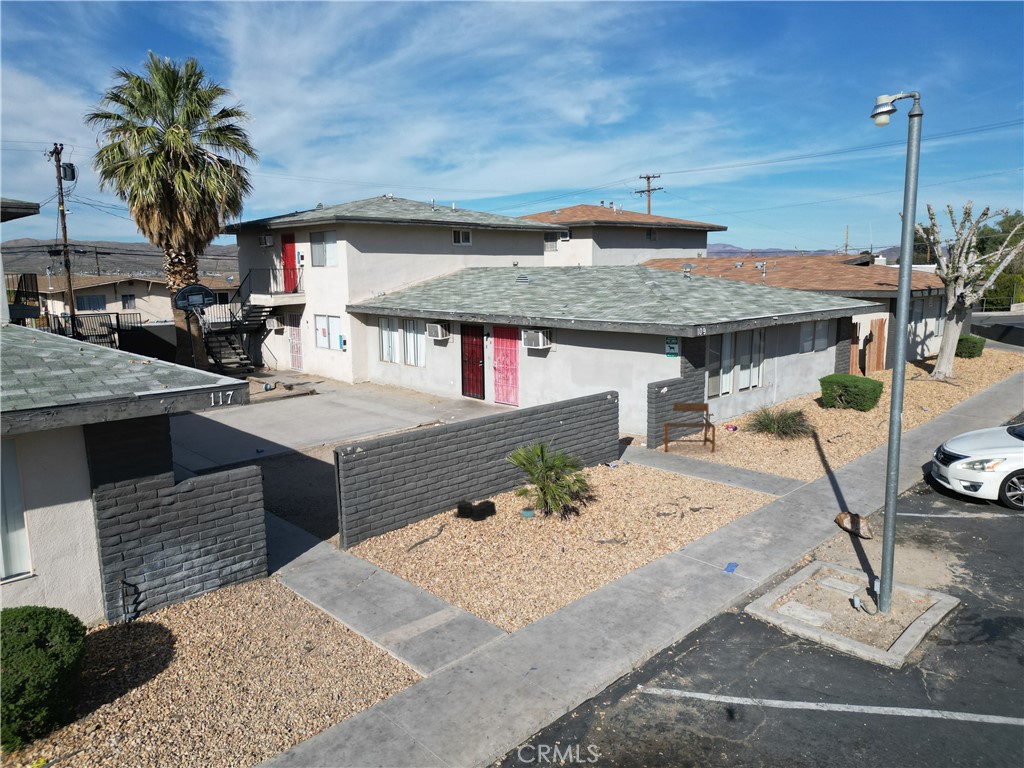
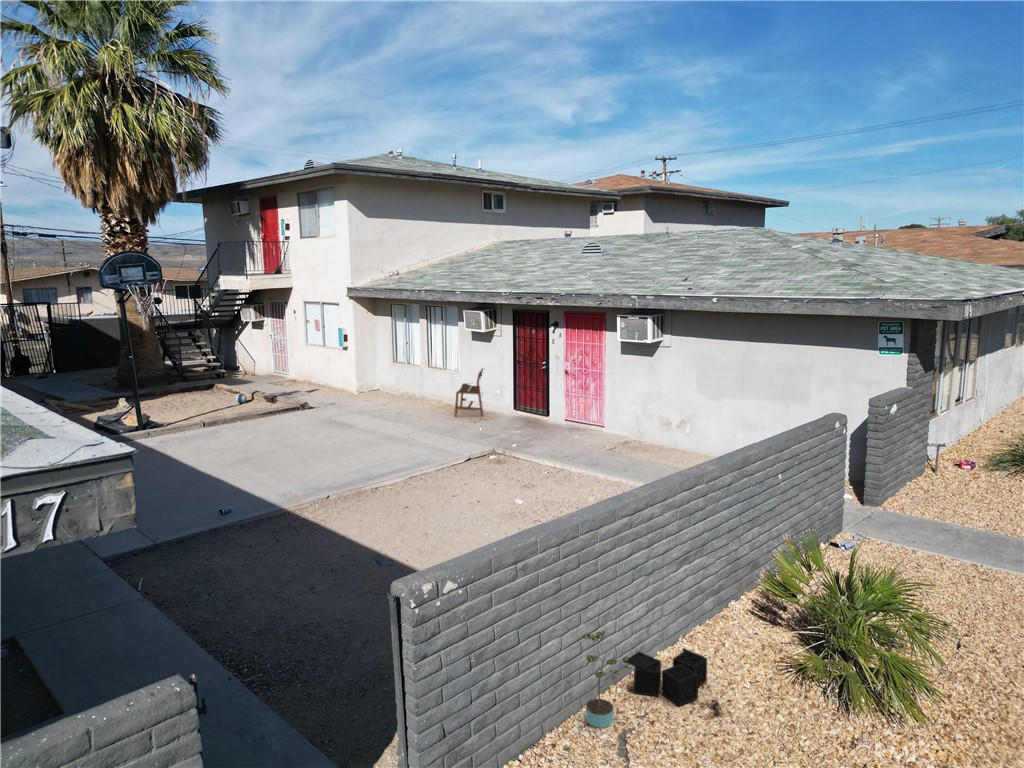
bench: present [663,403,715,452] -> present [455,368,483,416]
potted plant: present [521,488,534,517] -> present [583,631,631,728]

